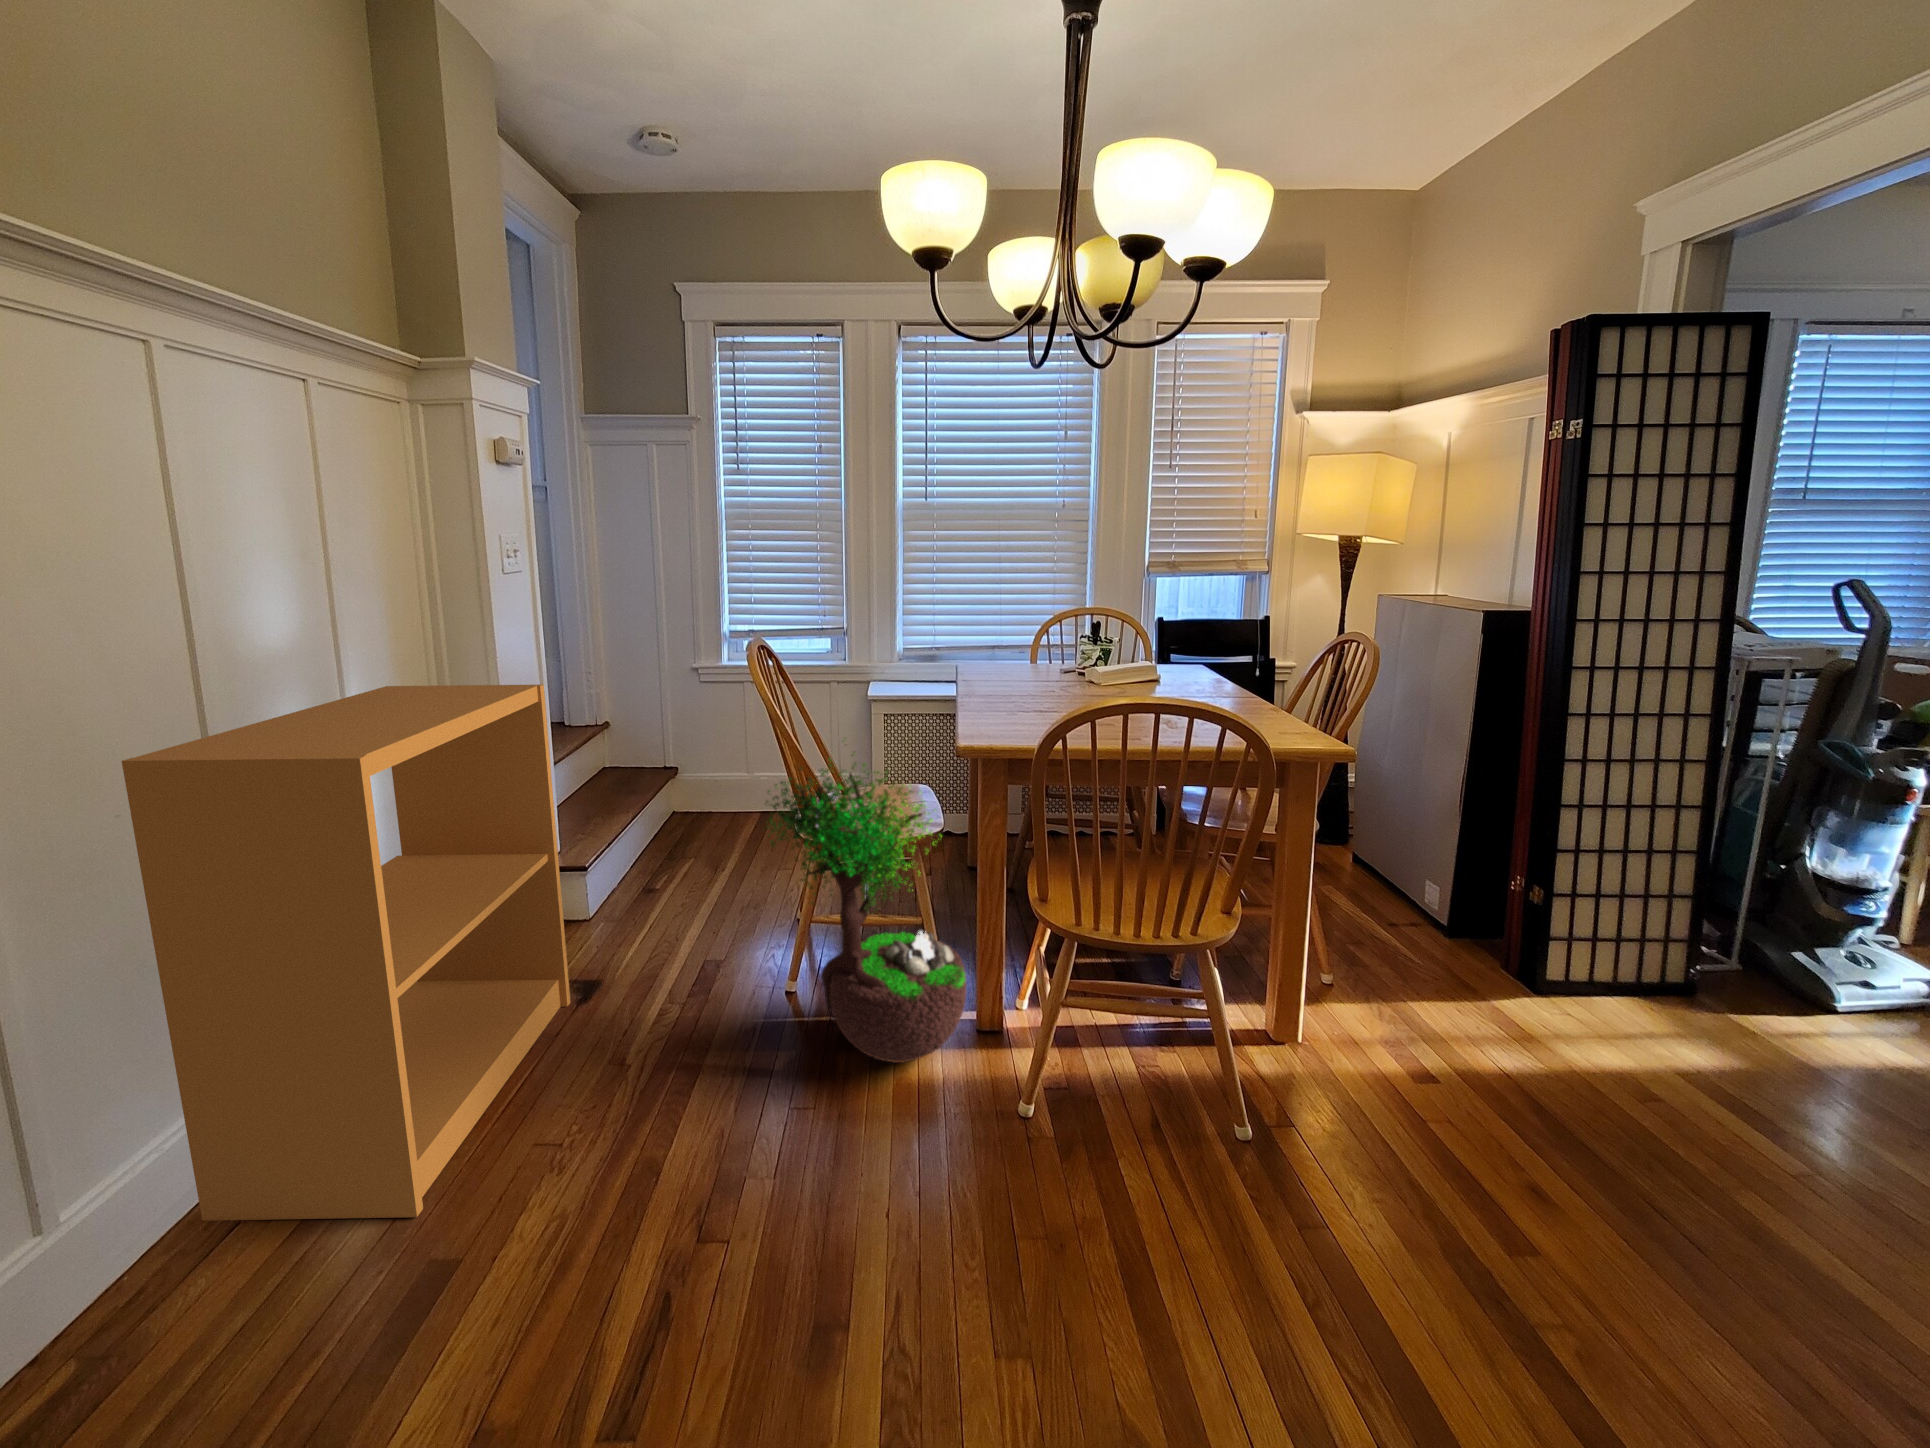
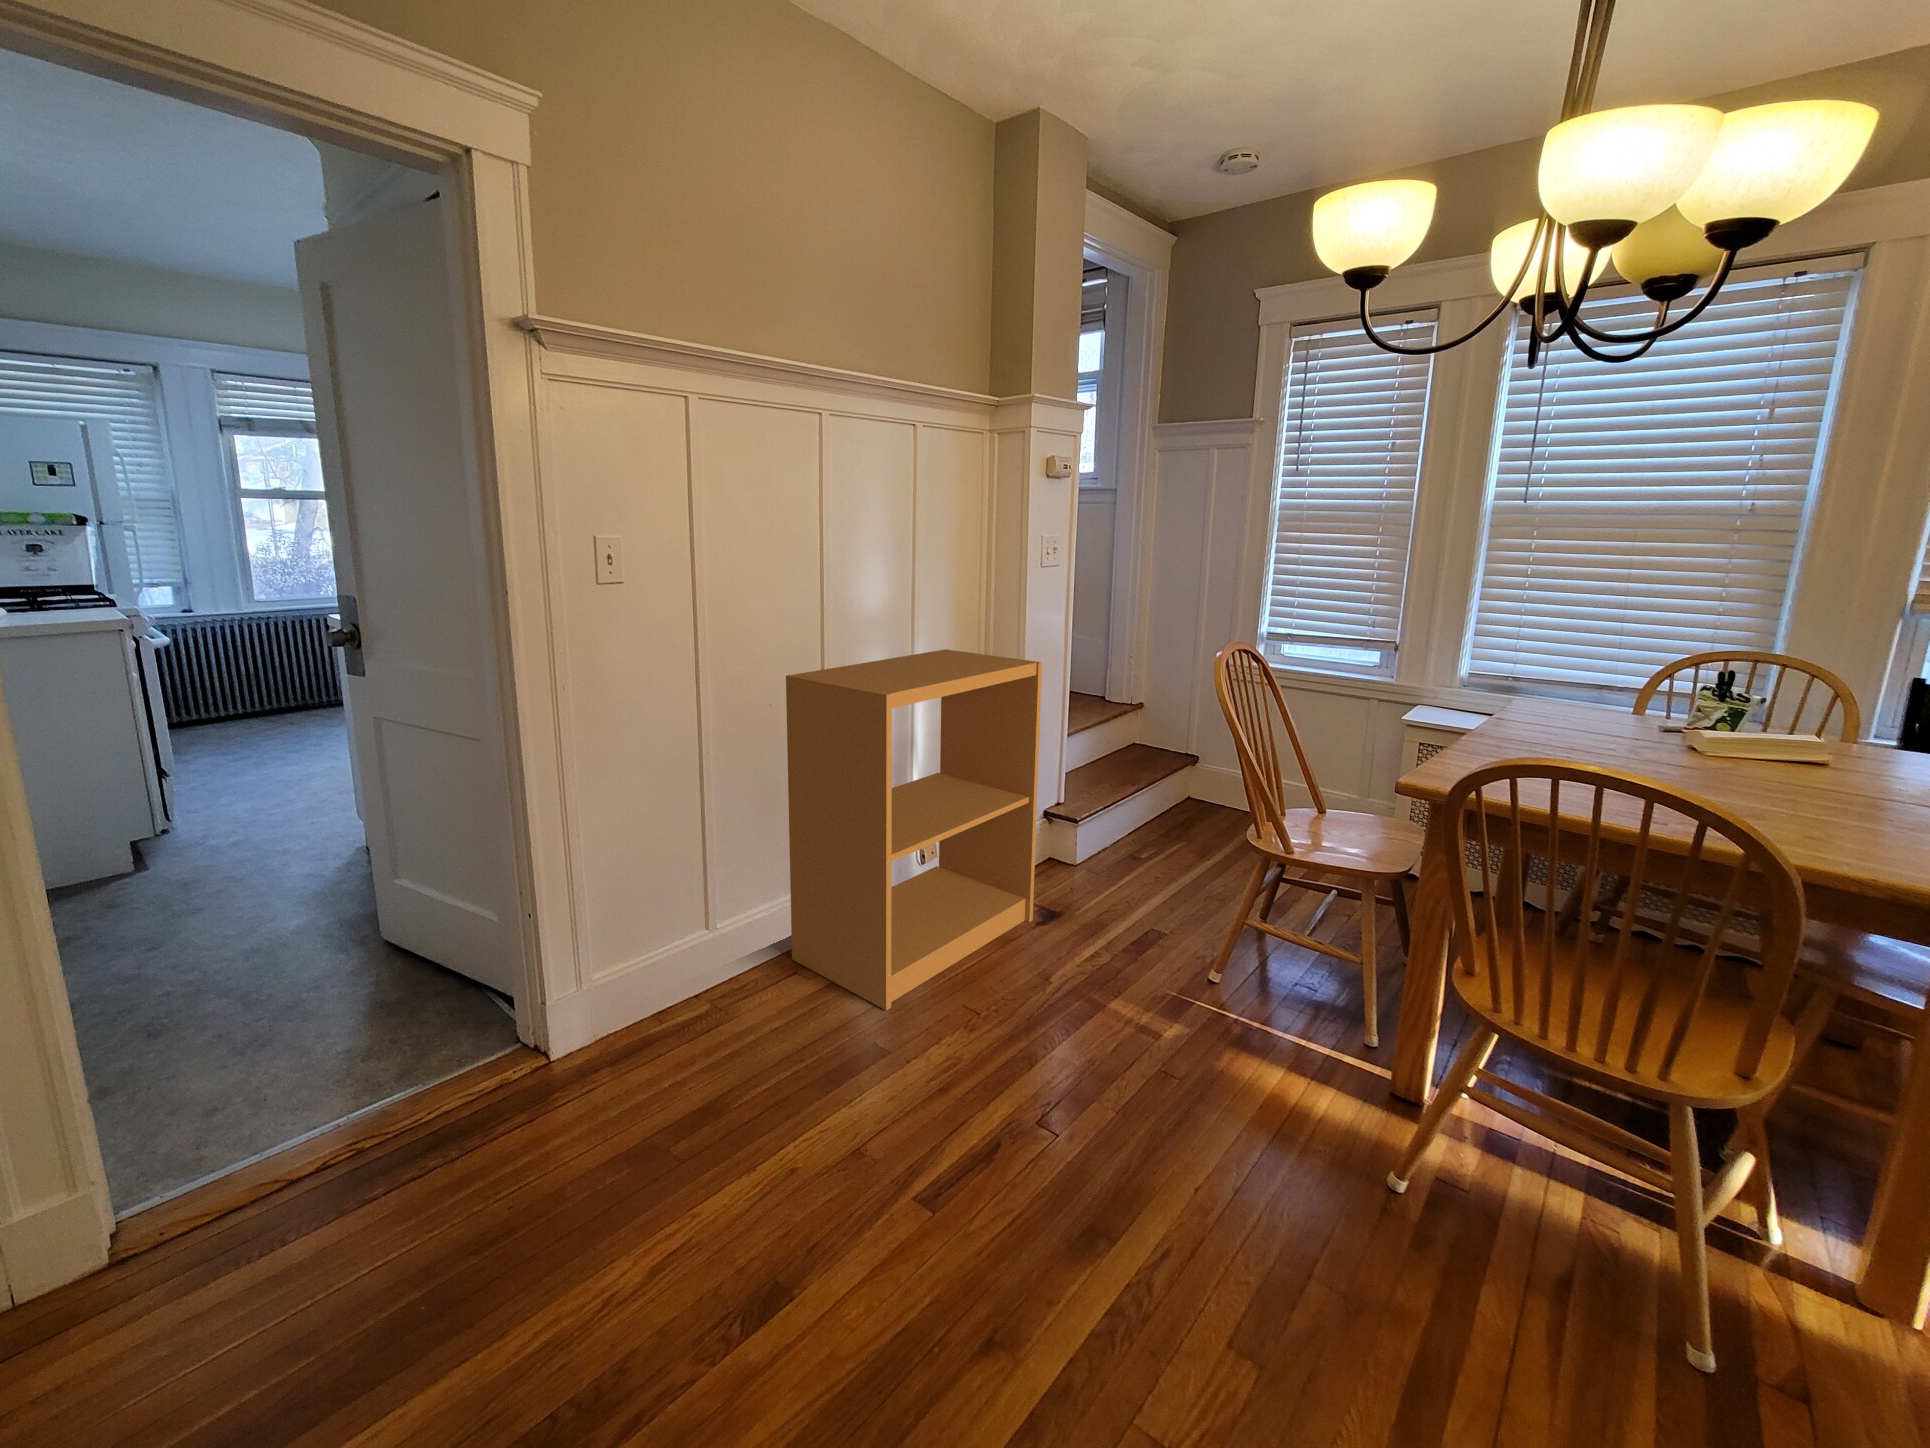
potted tree: present [766,752,967,1062] -> none [1184,750,1376,1085]

